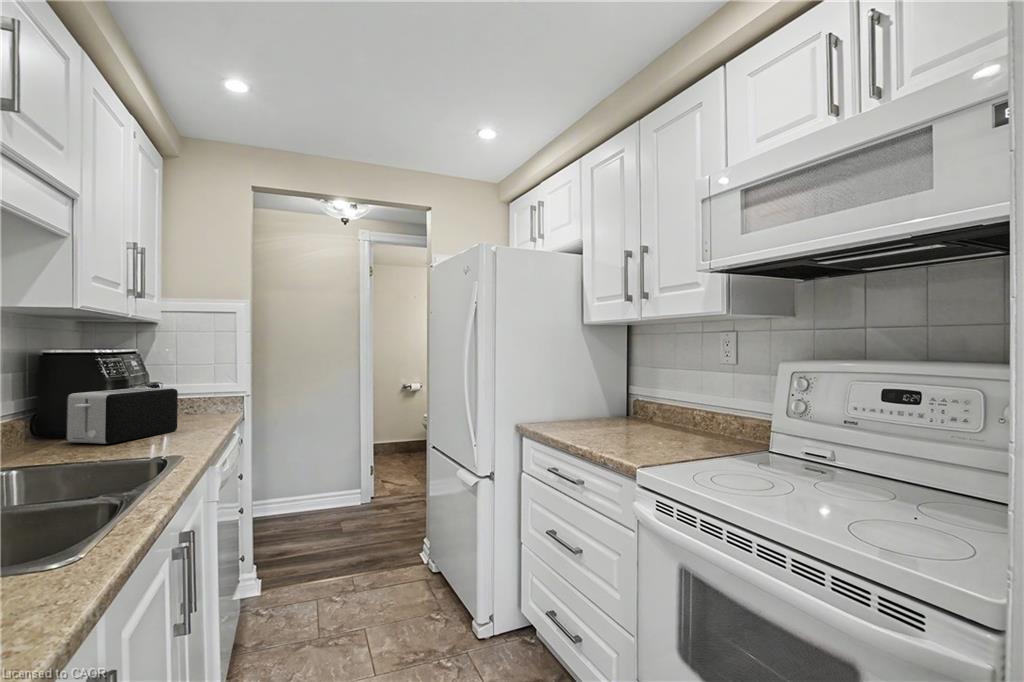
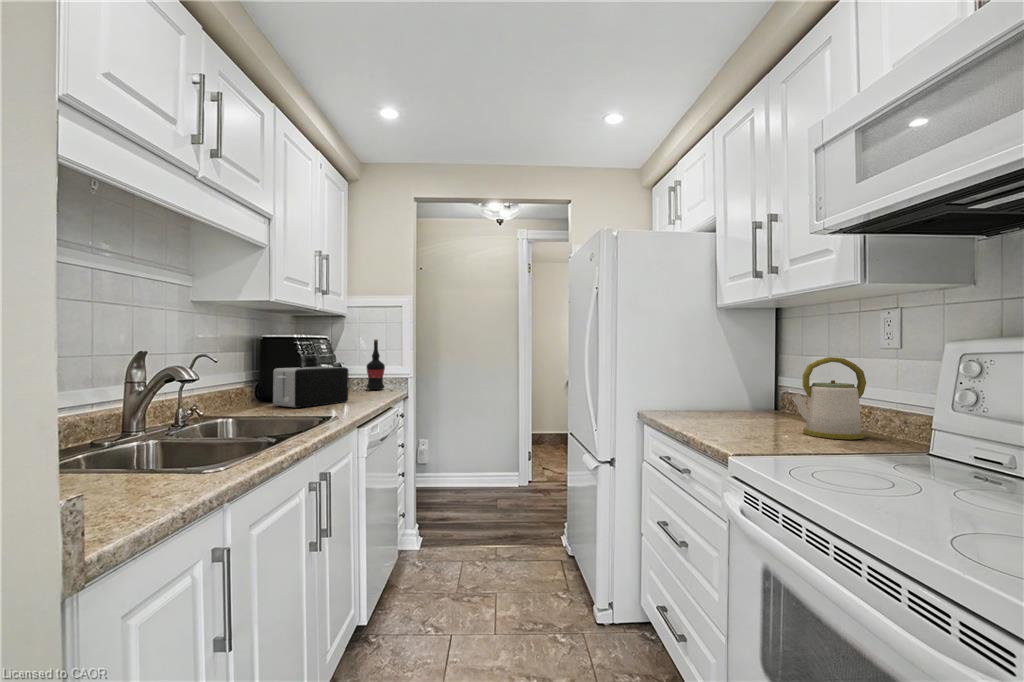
wine bottle: none [188,351,213,412] -> present [366,339,385,390]
kettle: none [660,372,716,443] -> present [792,357,866,439]

